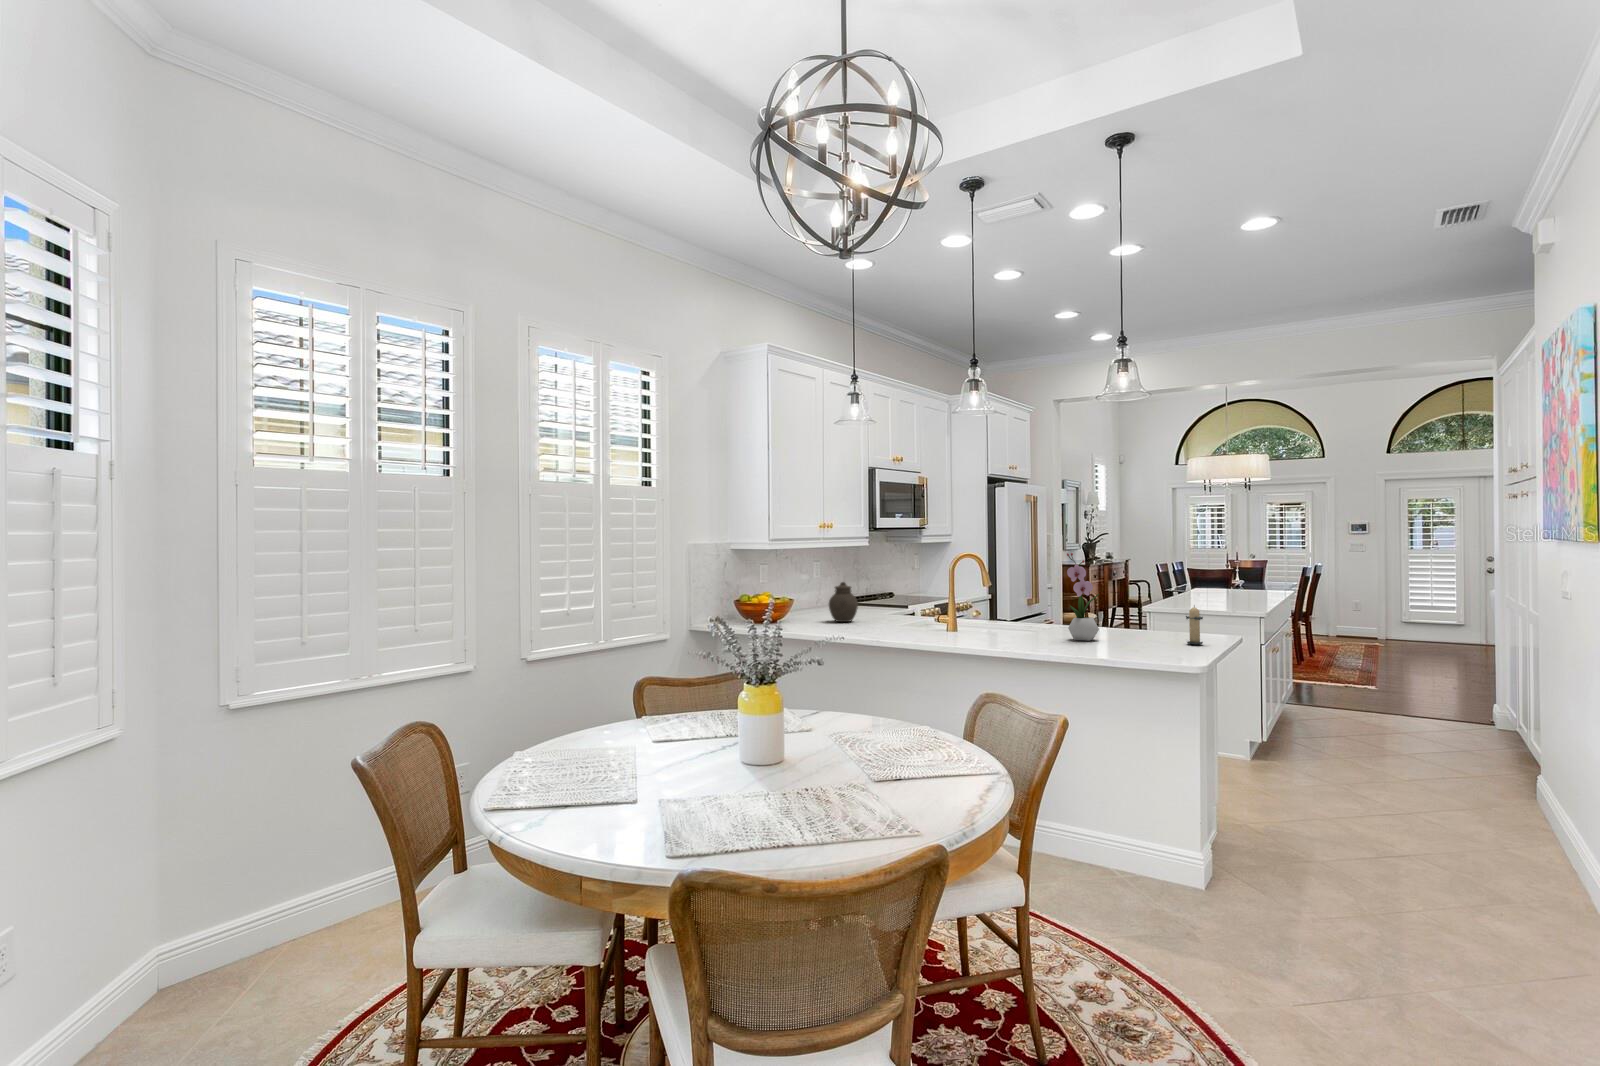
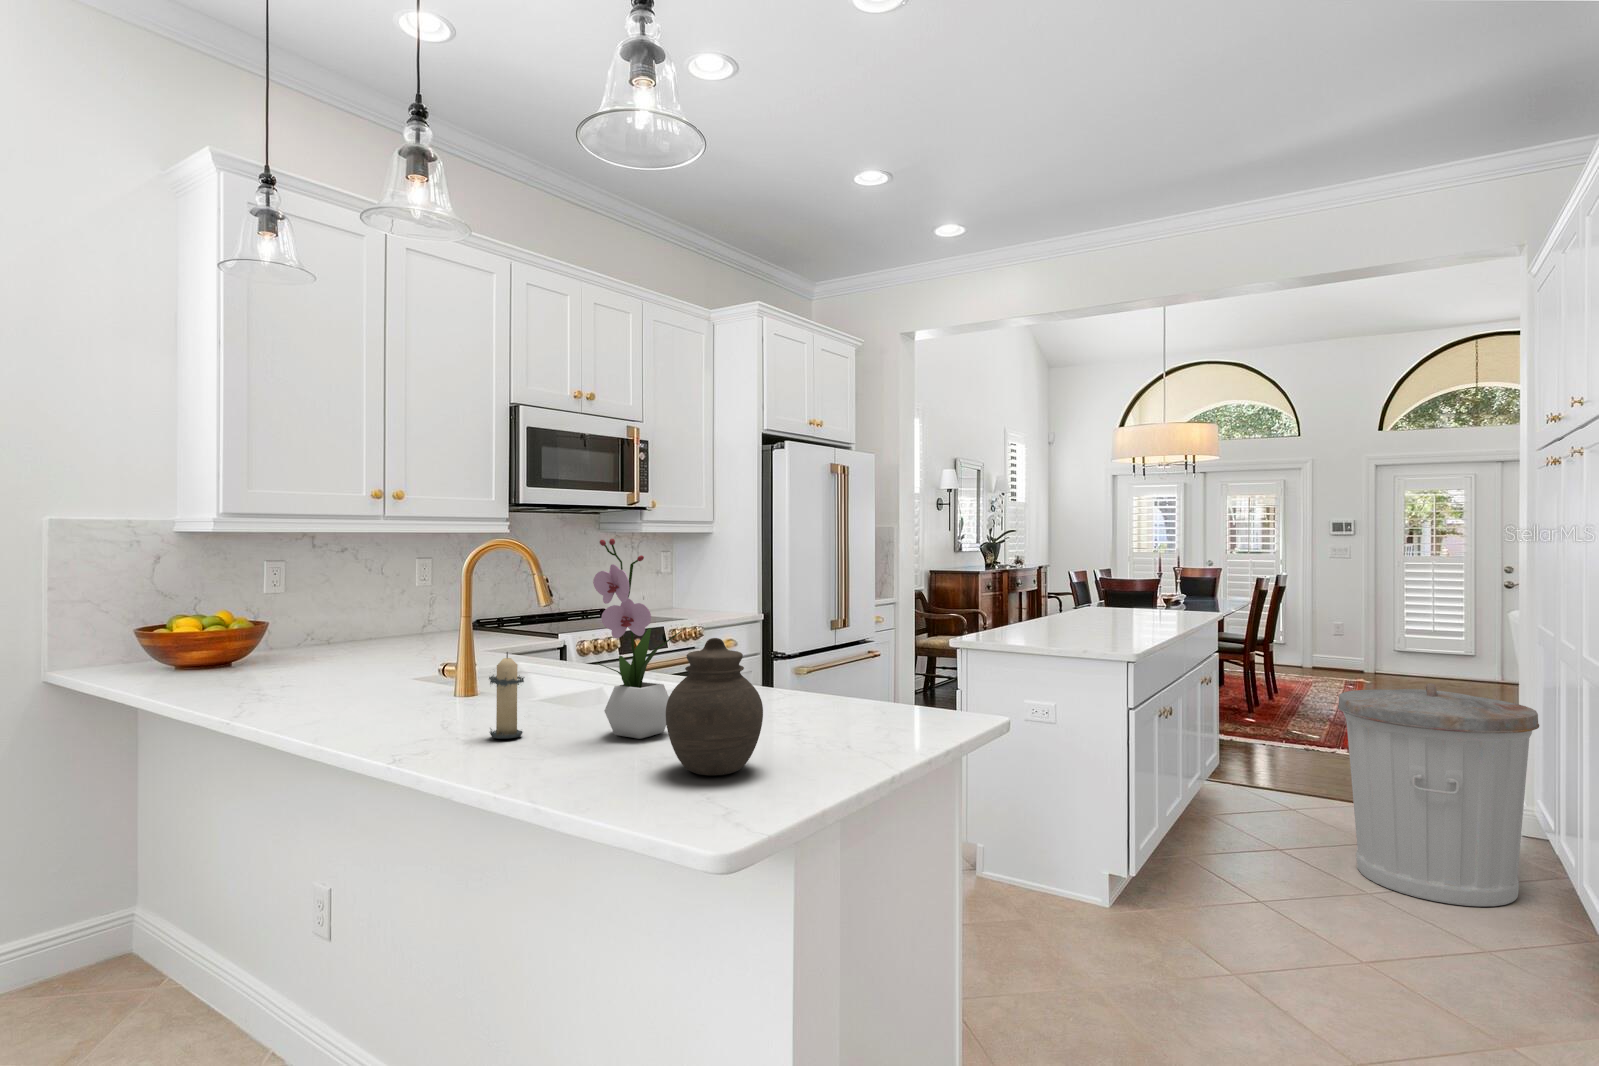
jar: present [829,582,858,622] -> present [666,638,763,775]
candle: present [1186,606,1203,644] -> present [489,652,524,739]
trash can: none [1379,630,1506,760] -> present [1338,683,1539,907]

